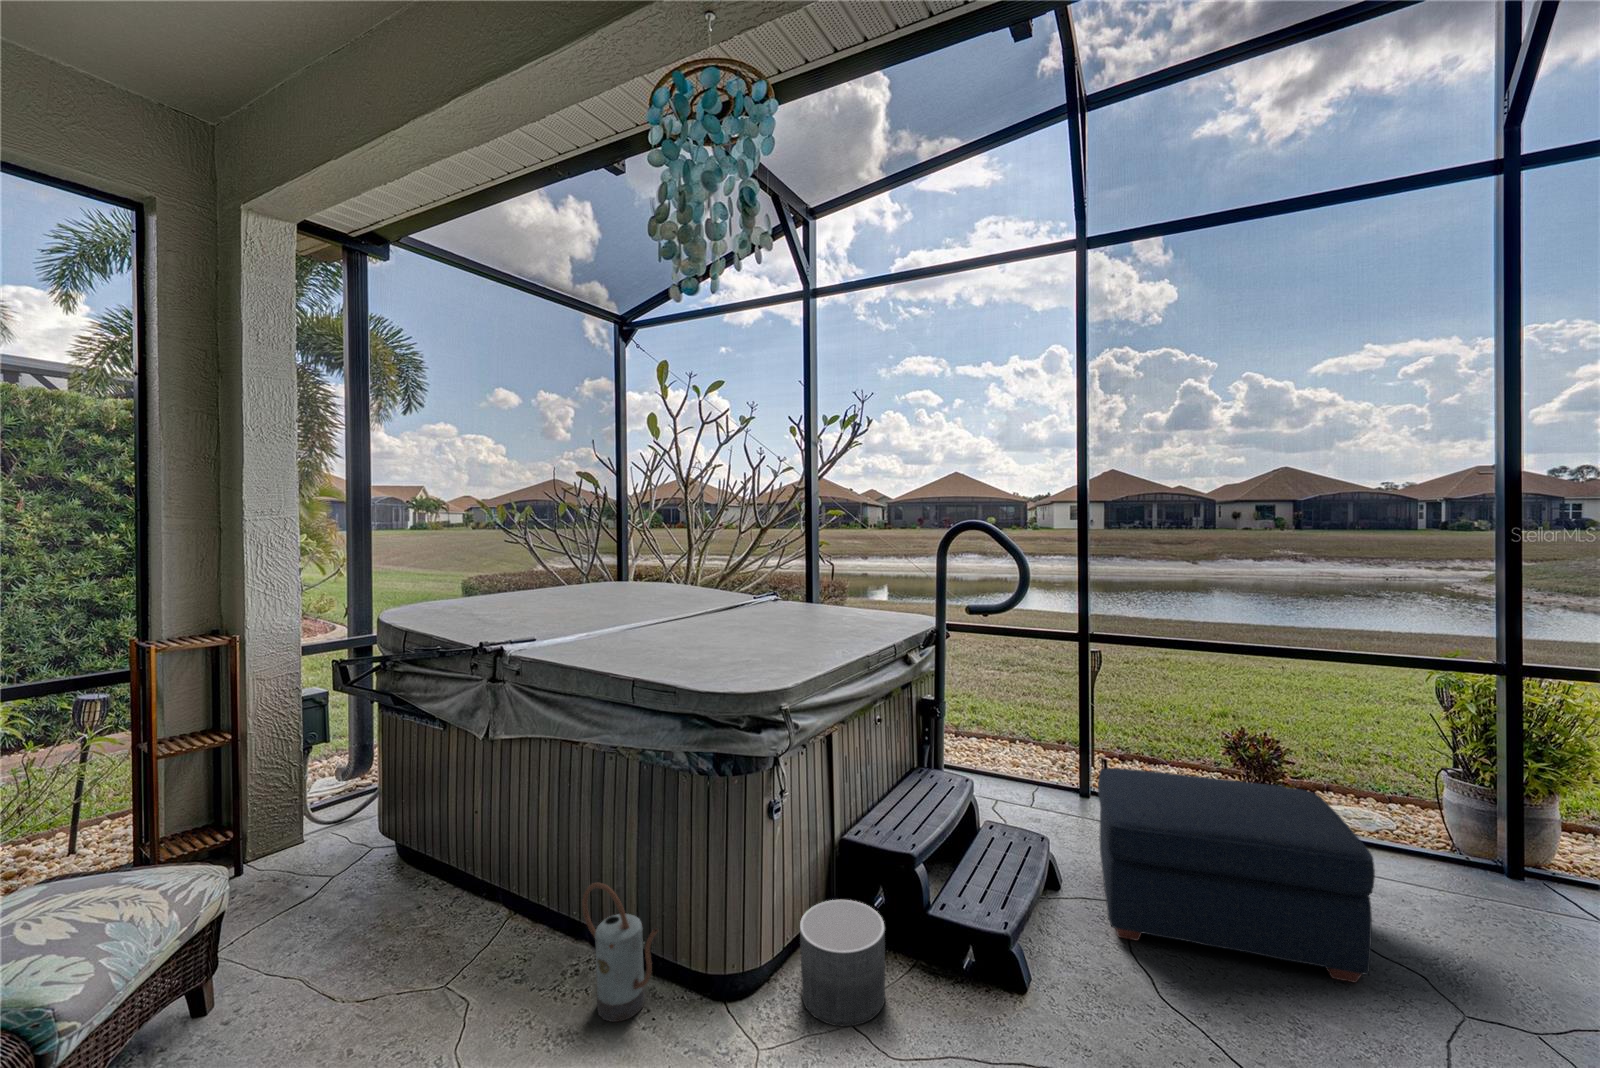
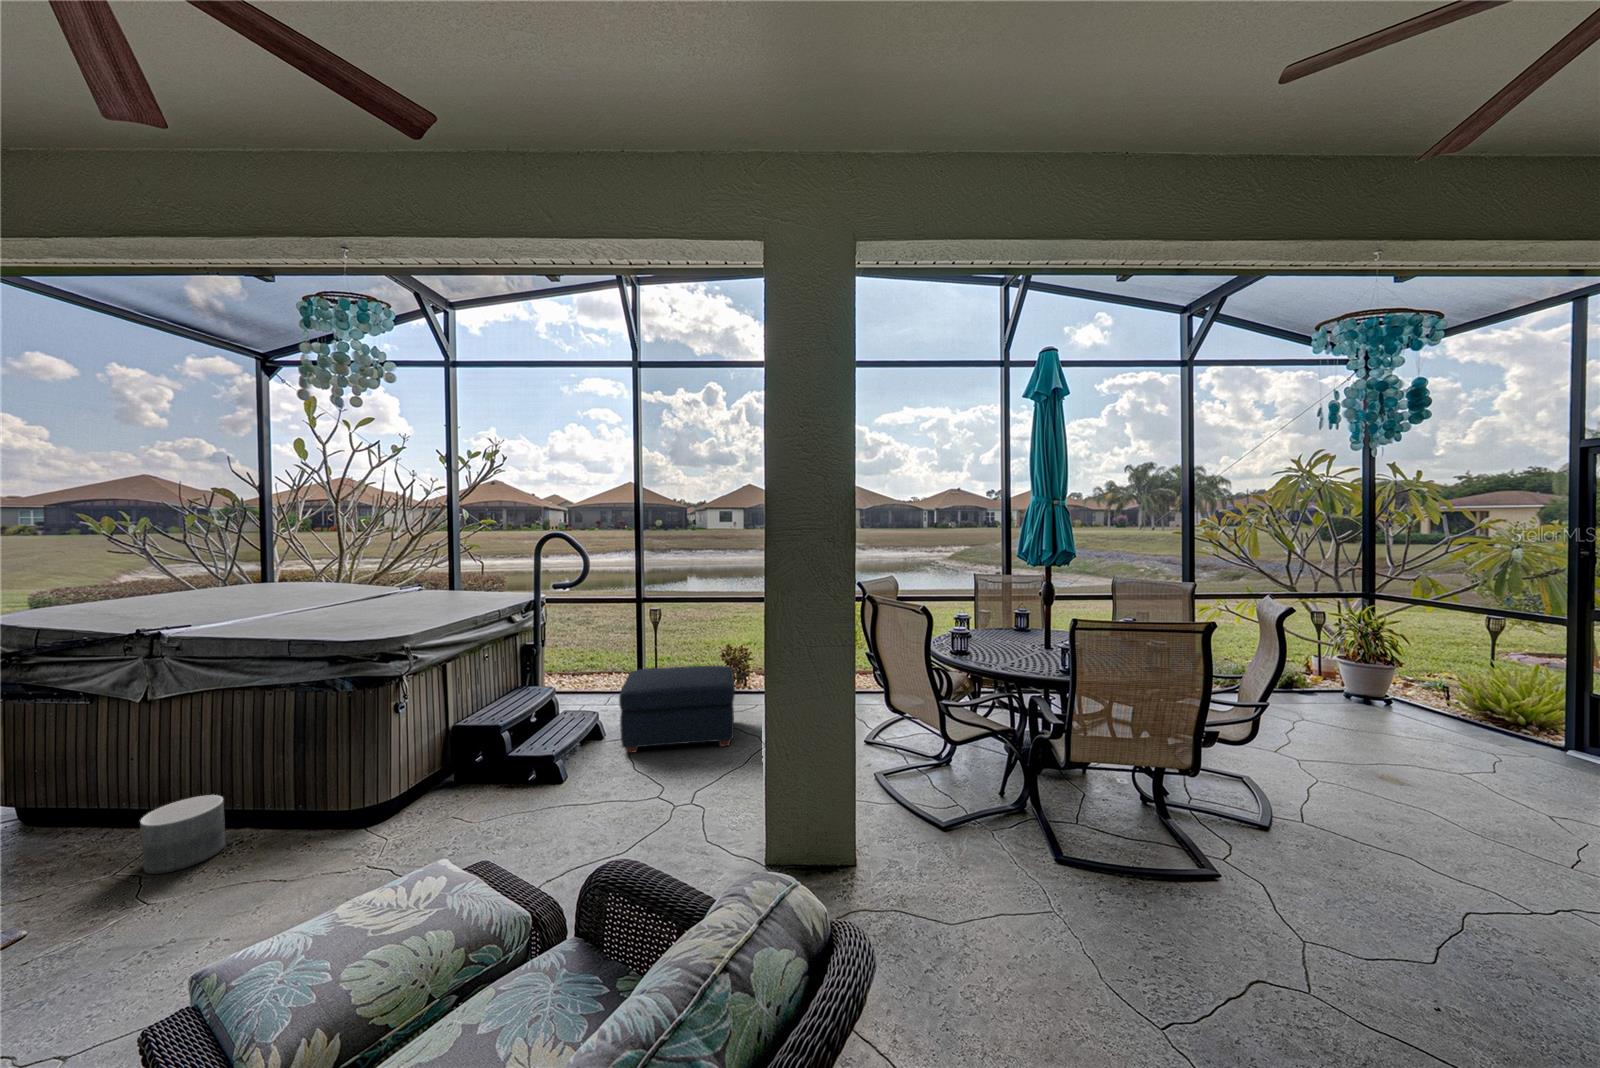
watering can: present [582,883,658,1022] -> none [247,776,314,859]
planter: present [800,900,885,1027] -> present [140,795,225,874]

